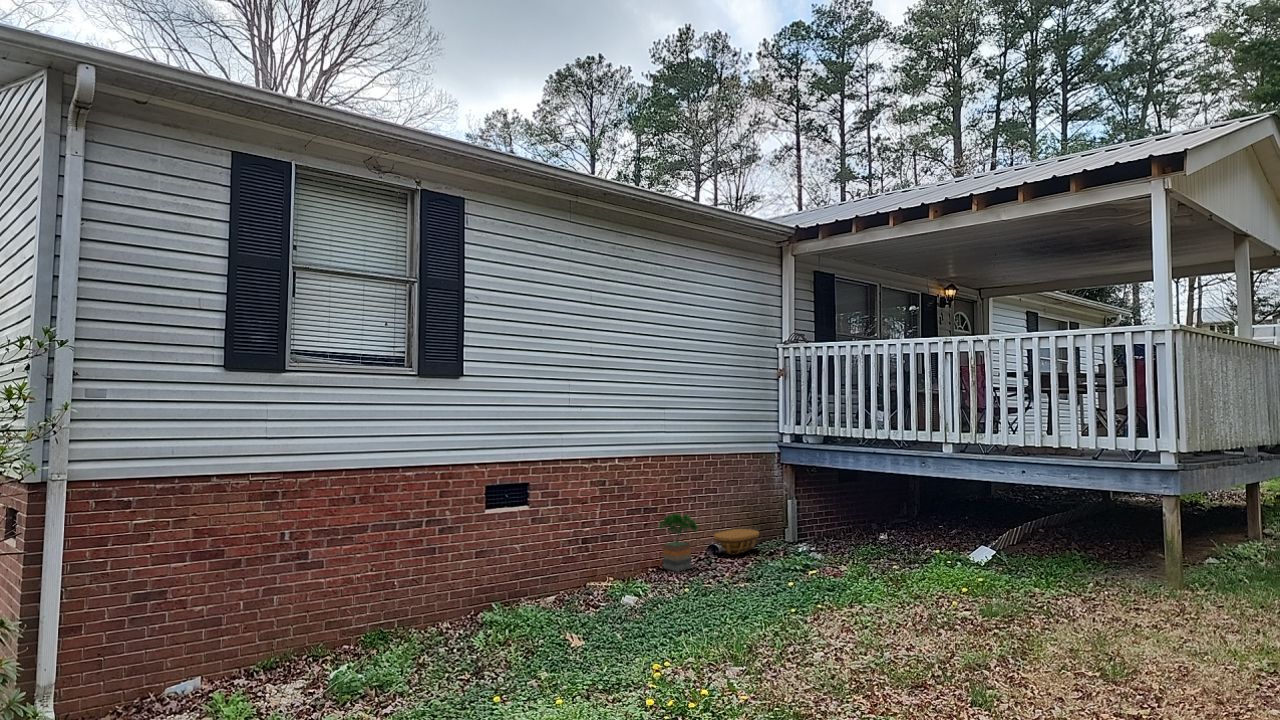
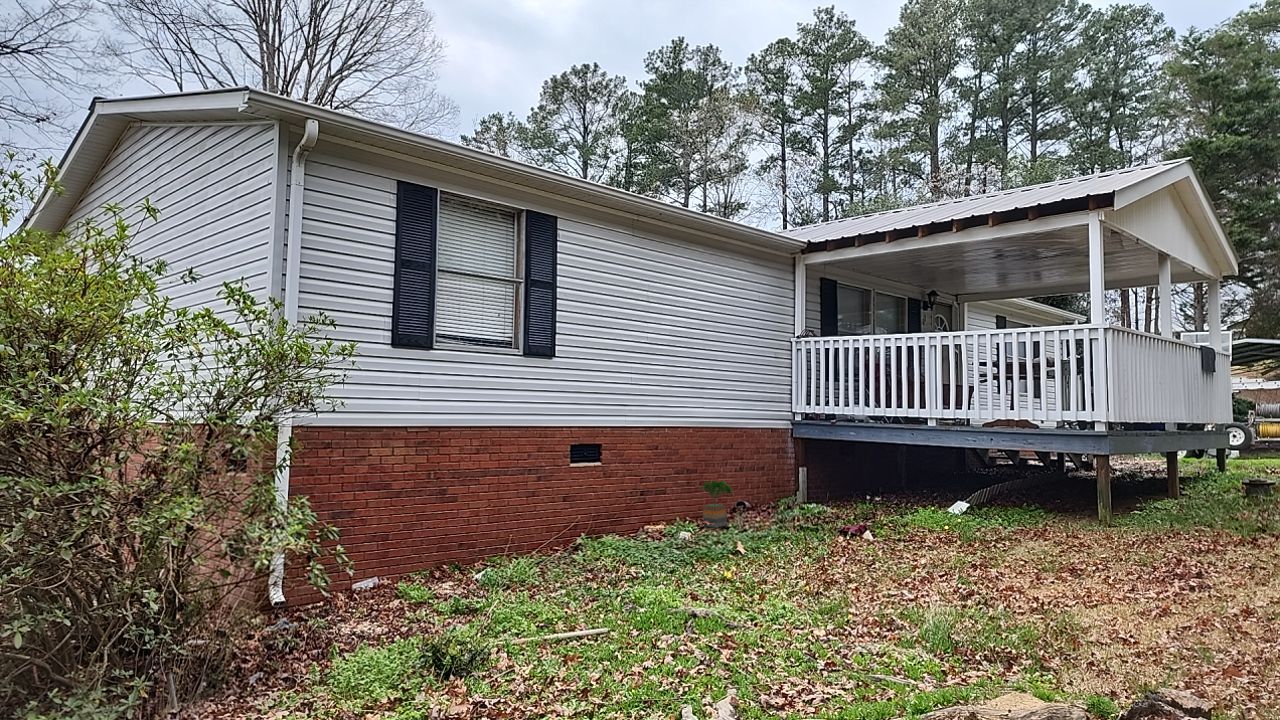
basket: present [714,529,759,555] -> none [741,497,779,517]

